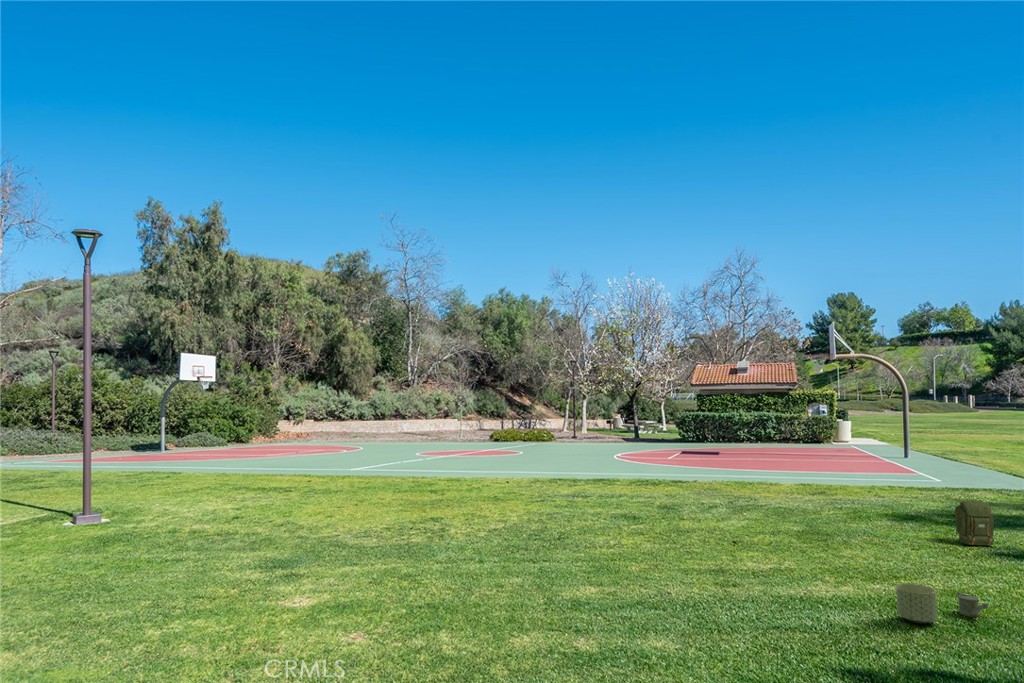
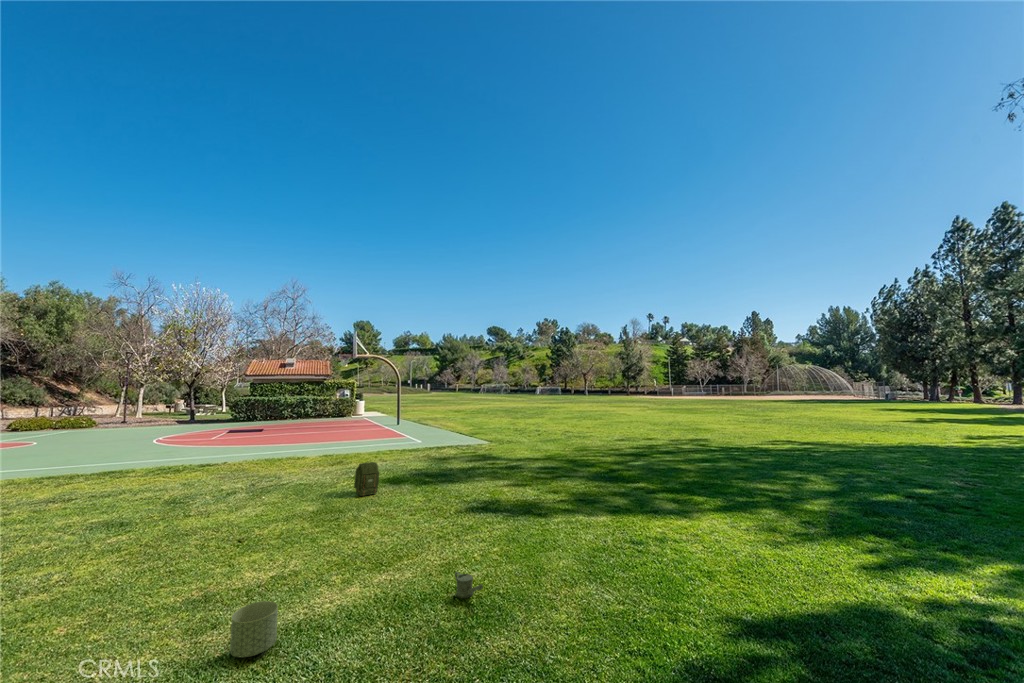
backpack: present [954,500,994,546] -> present [354,462,379,496]
planter: present [896,584,937,624] -> present [230,601,278,657]

